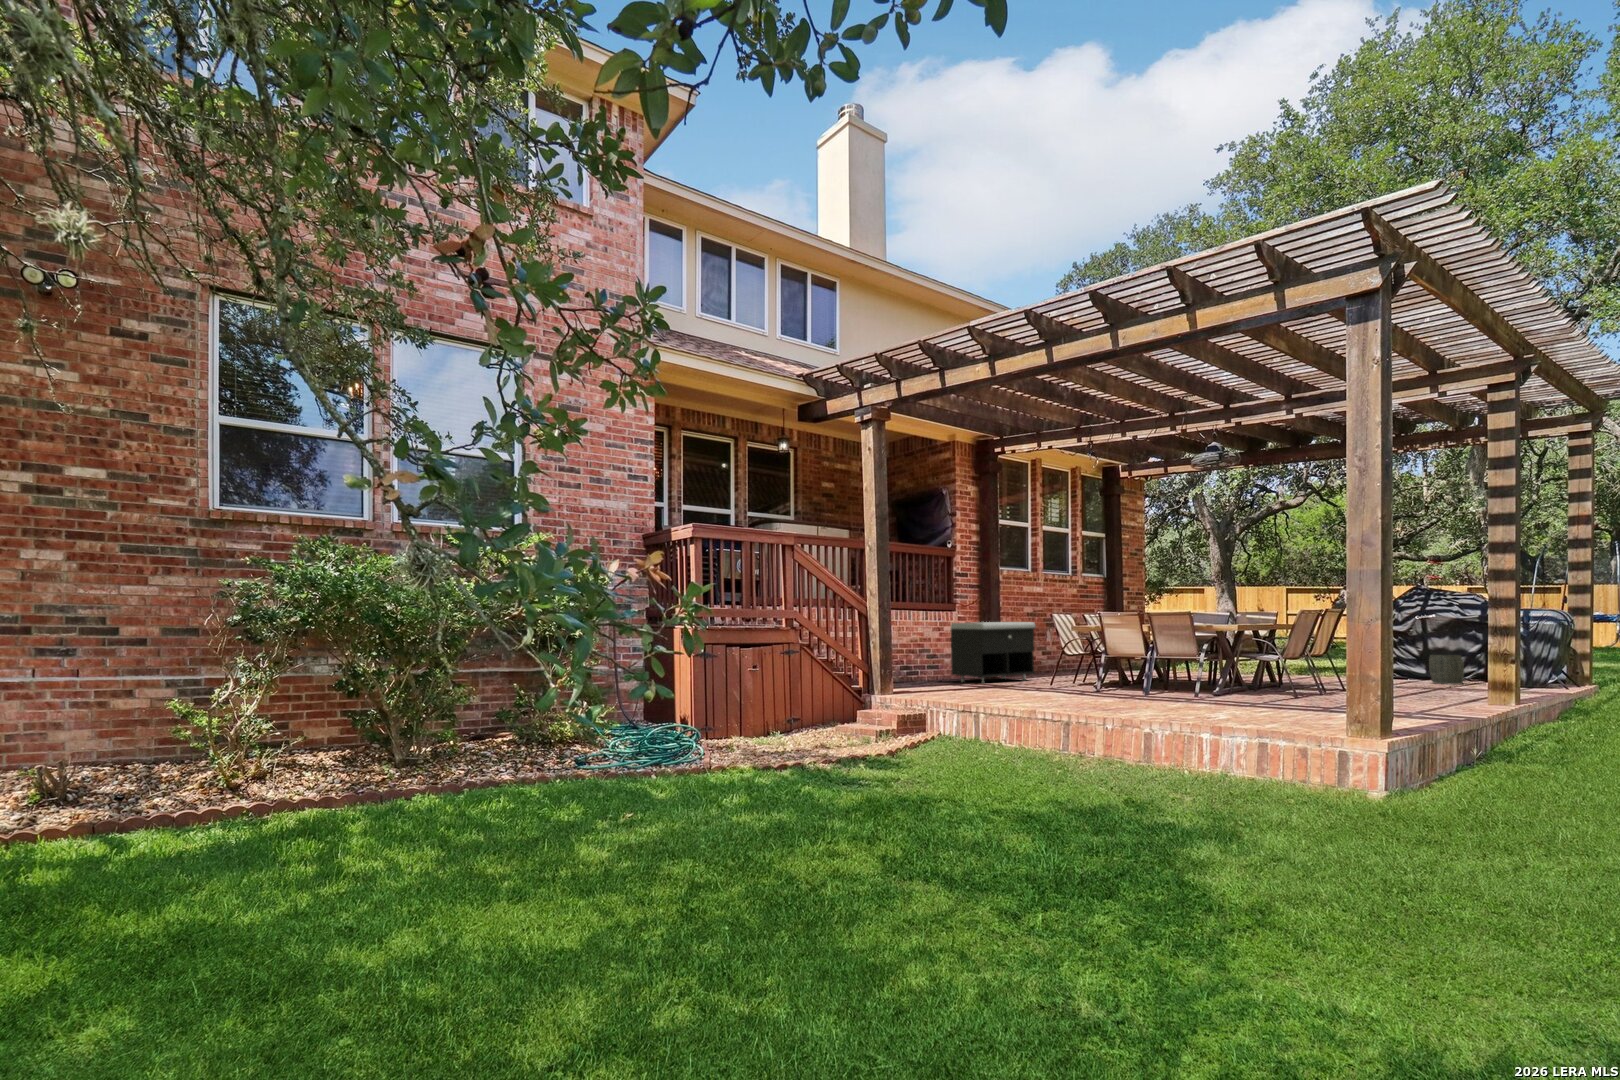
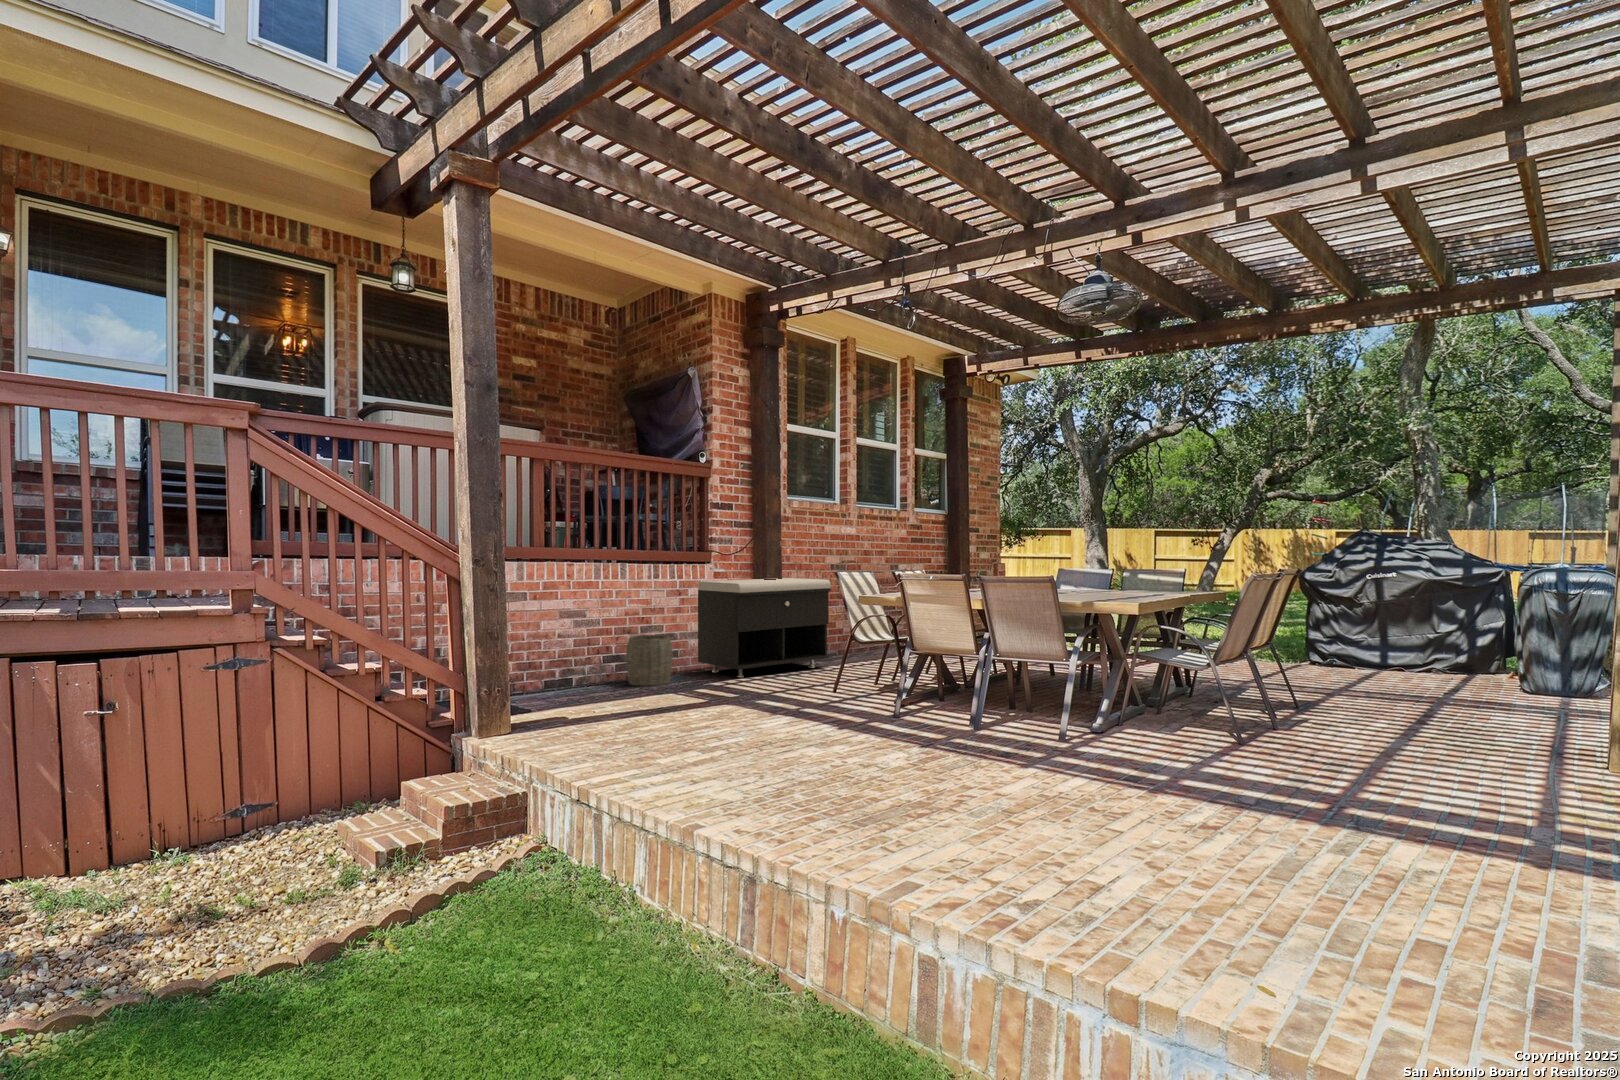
woven basket: present [1429,655,1464,685] -> present [626,635,673,686]

